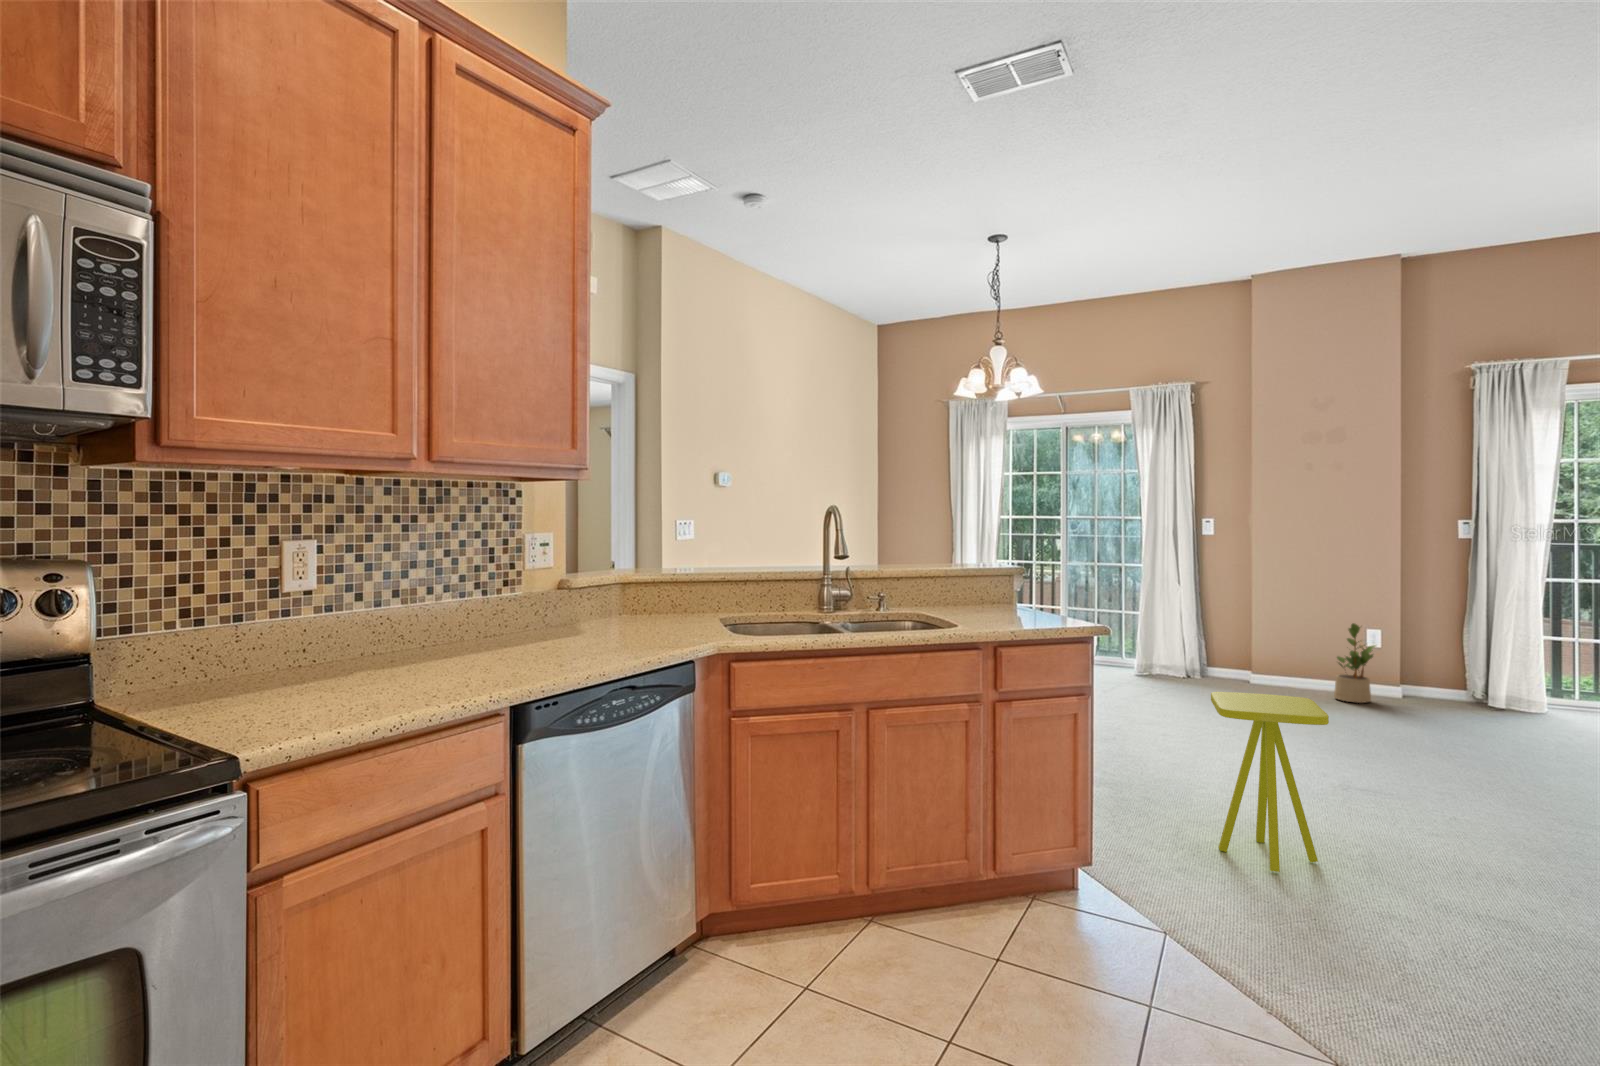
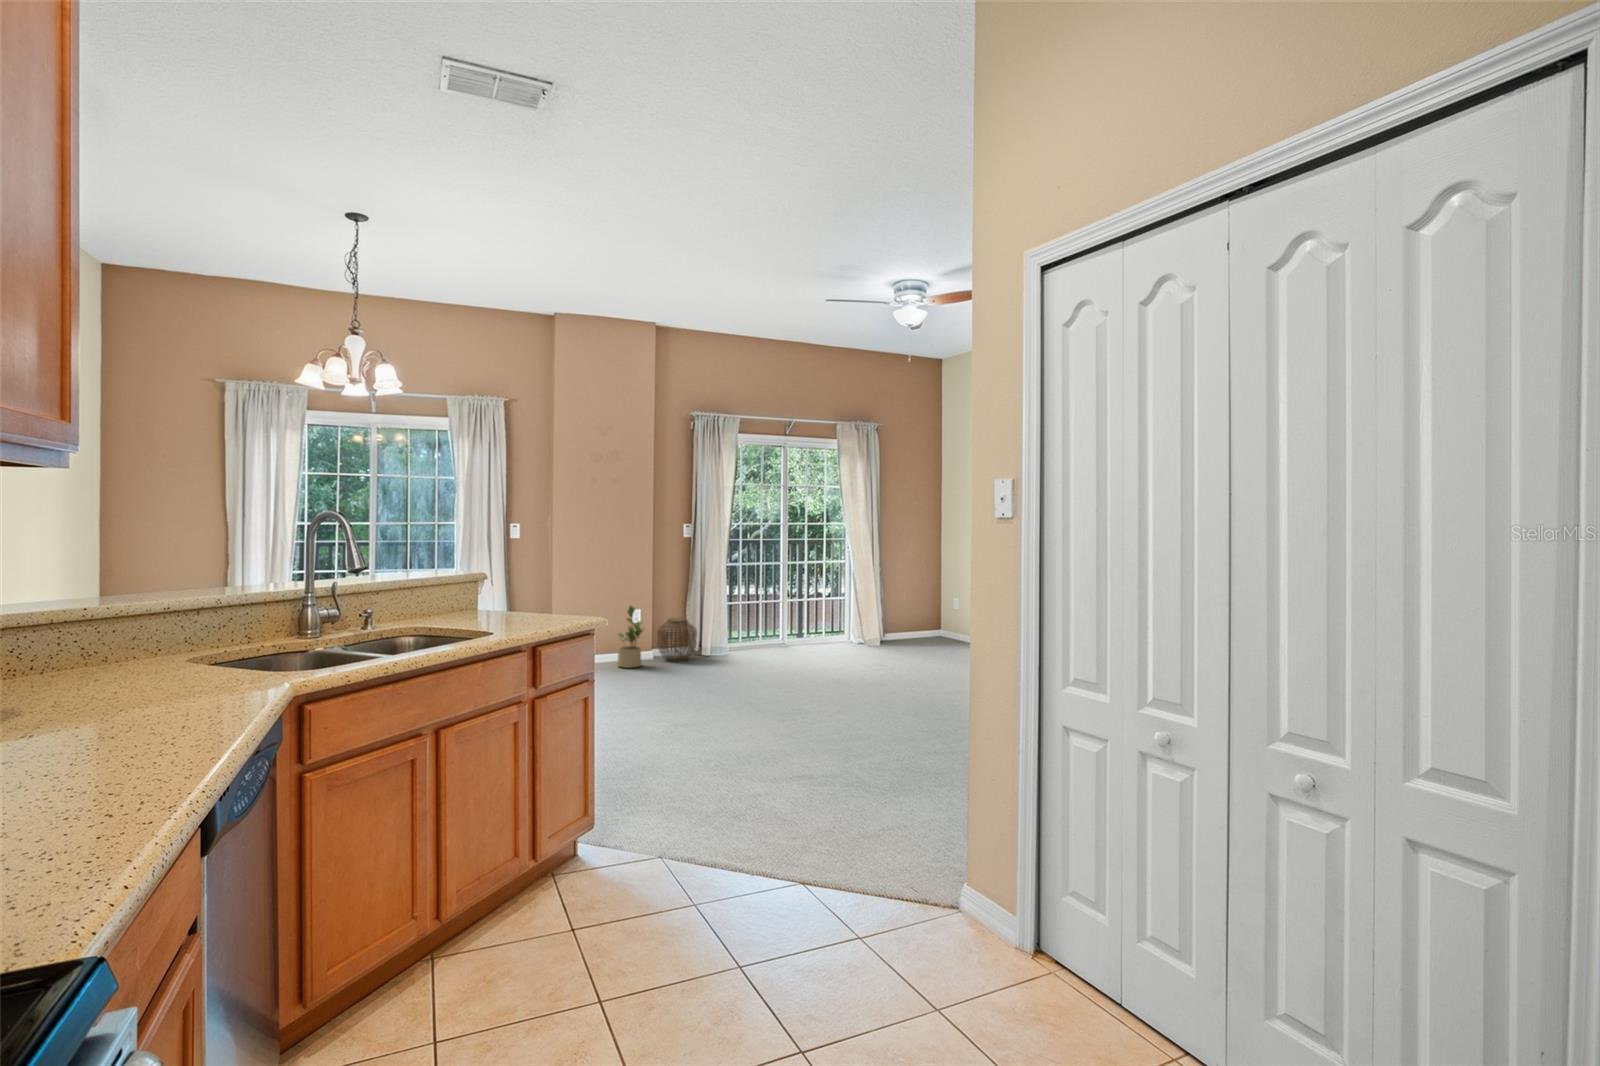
woven basket: none [1403,646,1470,706] -> present [657,618,696,661]
side table: present [1211,692,1329,872] -> none [639,662,729,796]

